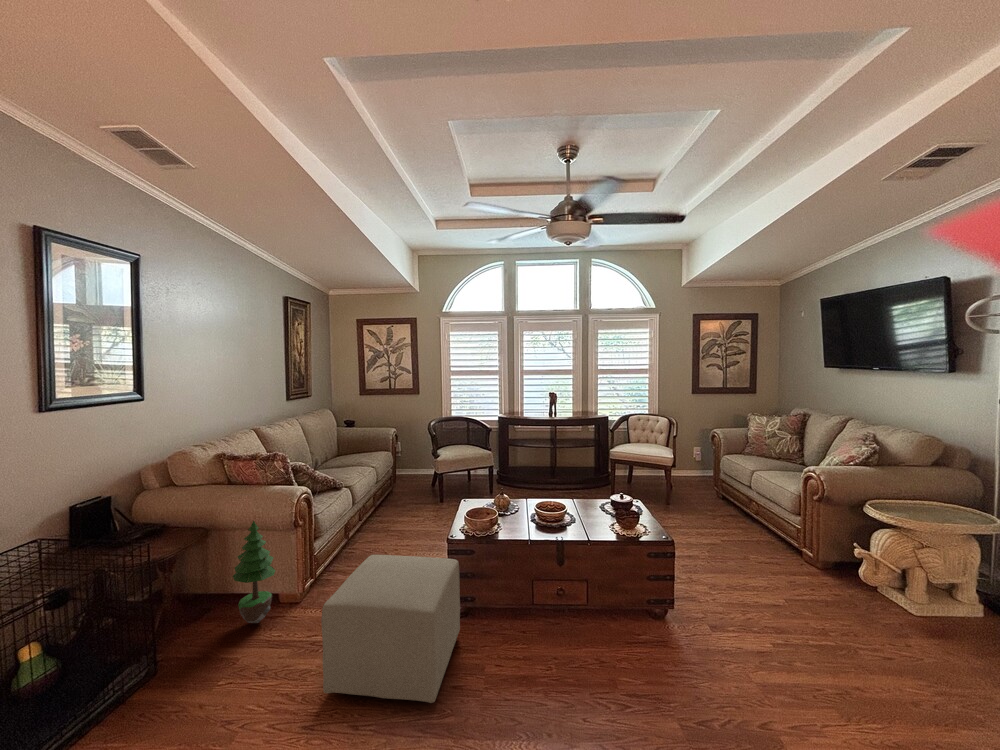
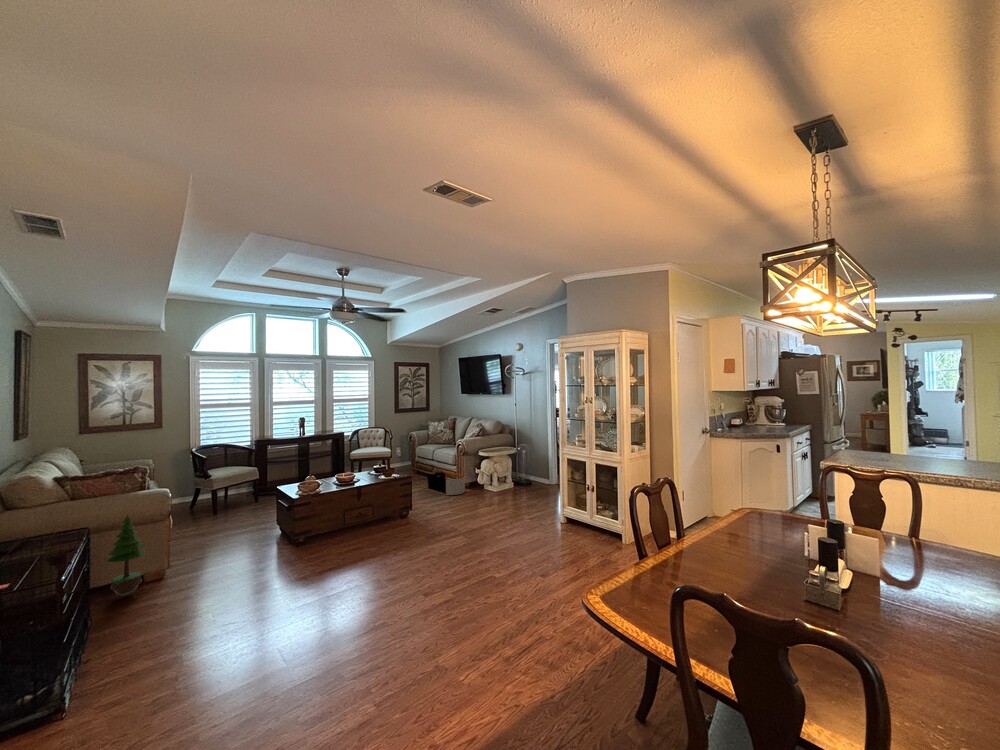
storage bin: none [732,520,819,587] -> present [428,471,465,495]
ottoman: present [321,555,460,703] -> none [236,507,314,587]

